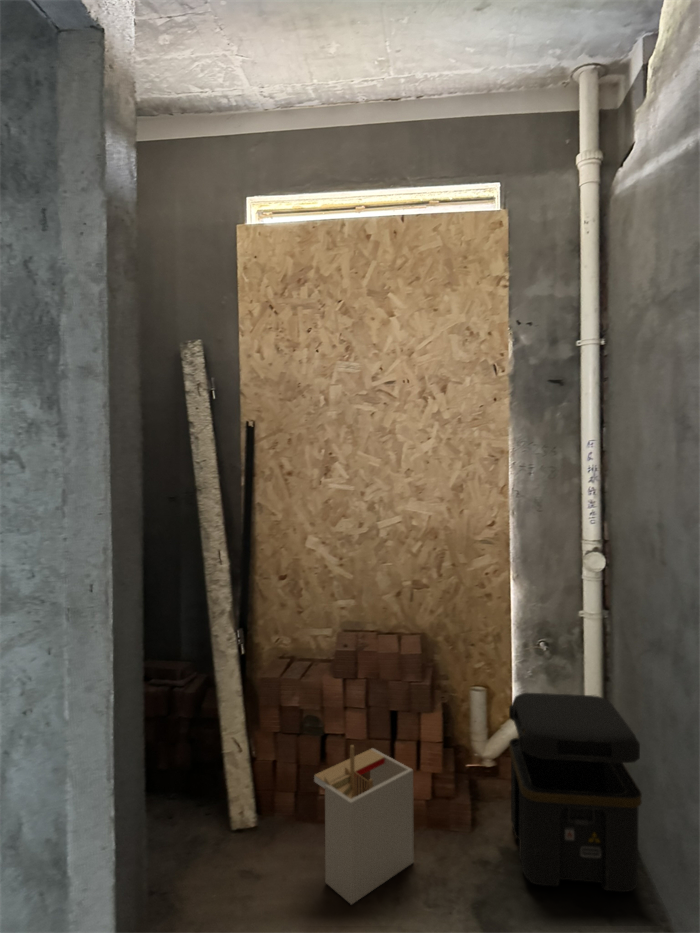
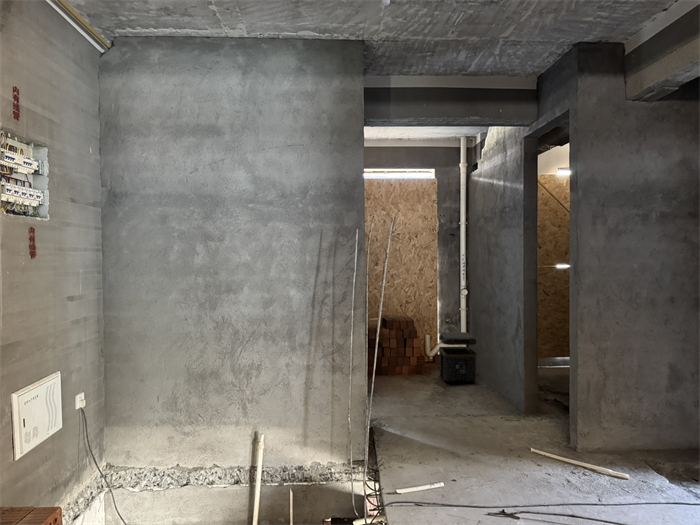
storage bin: present [314,745,414,904] -> none [385,346,413,387]

